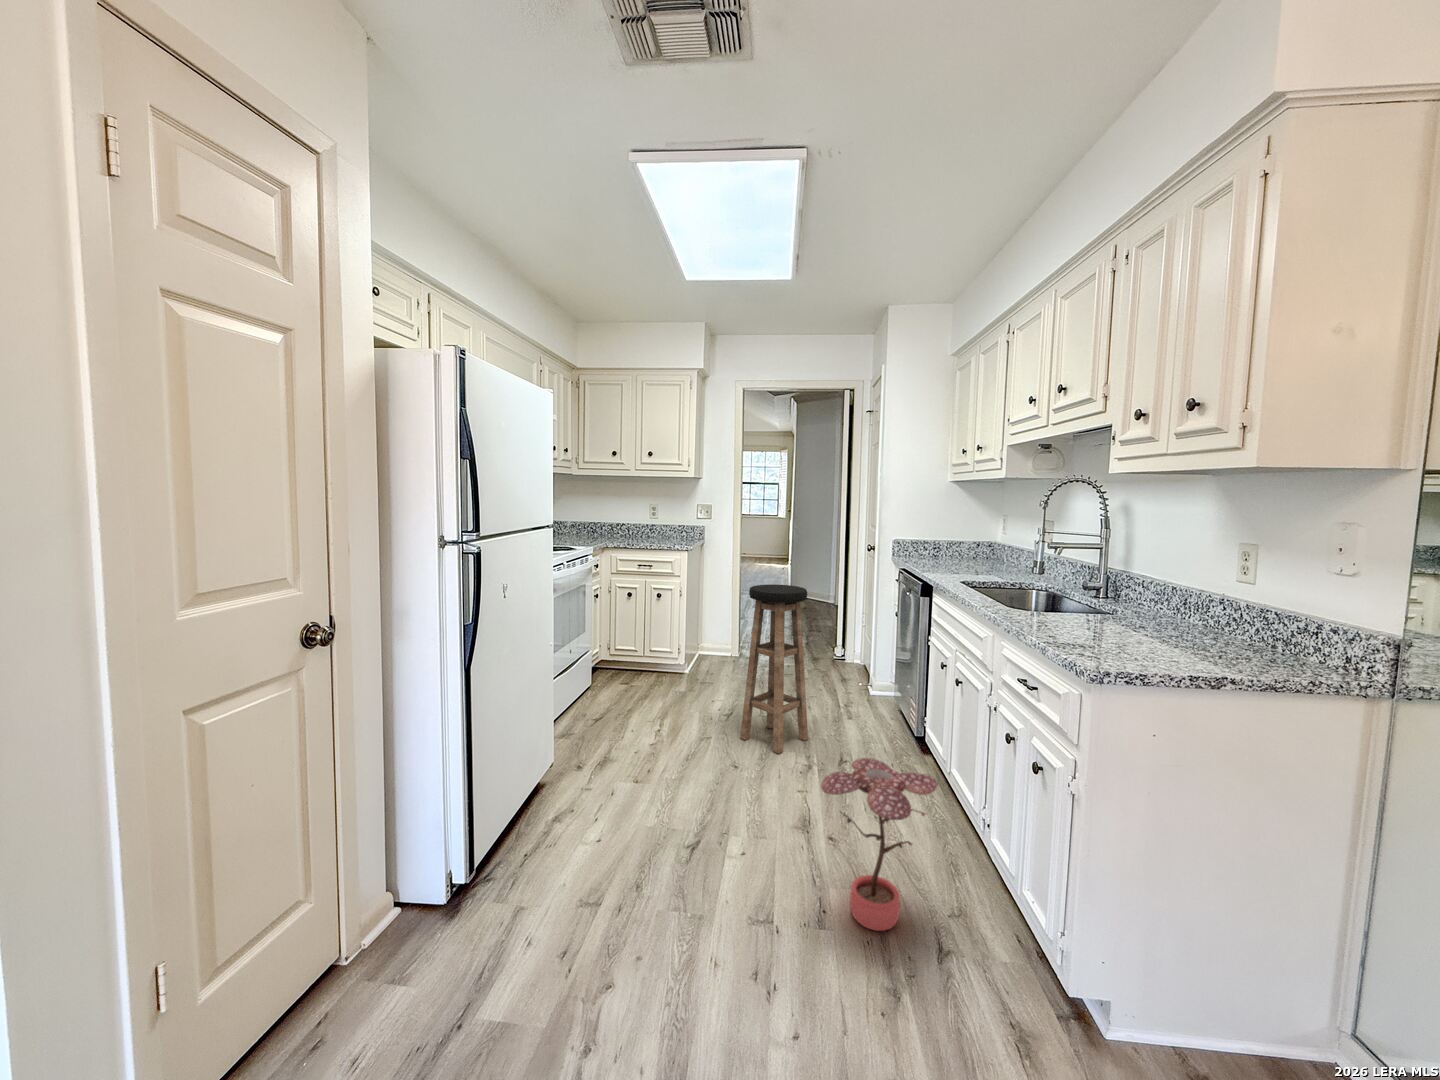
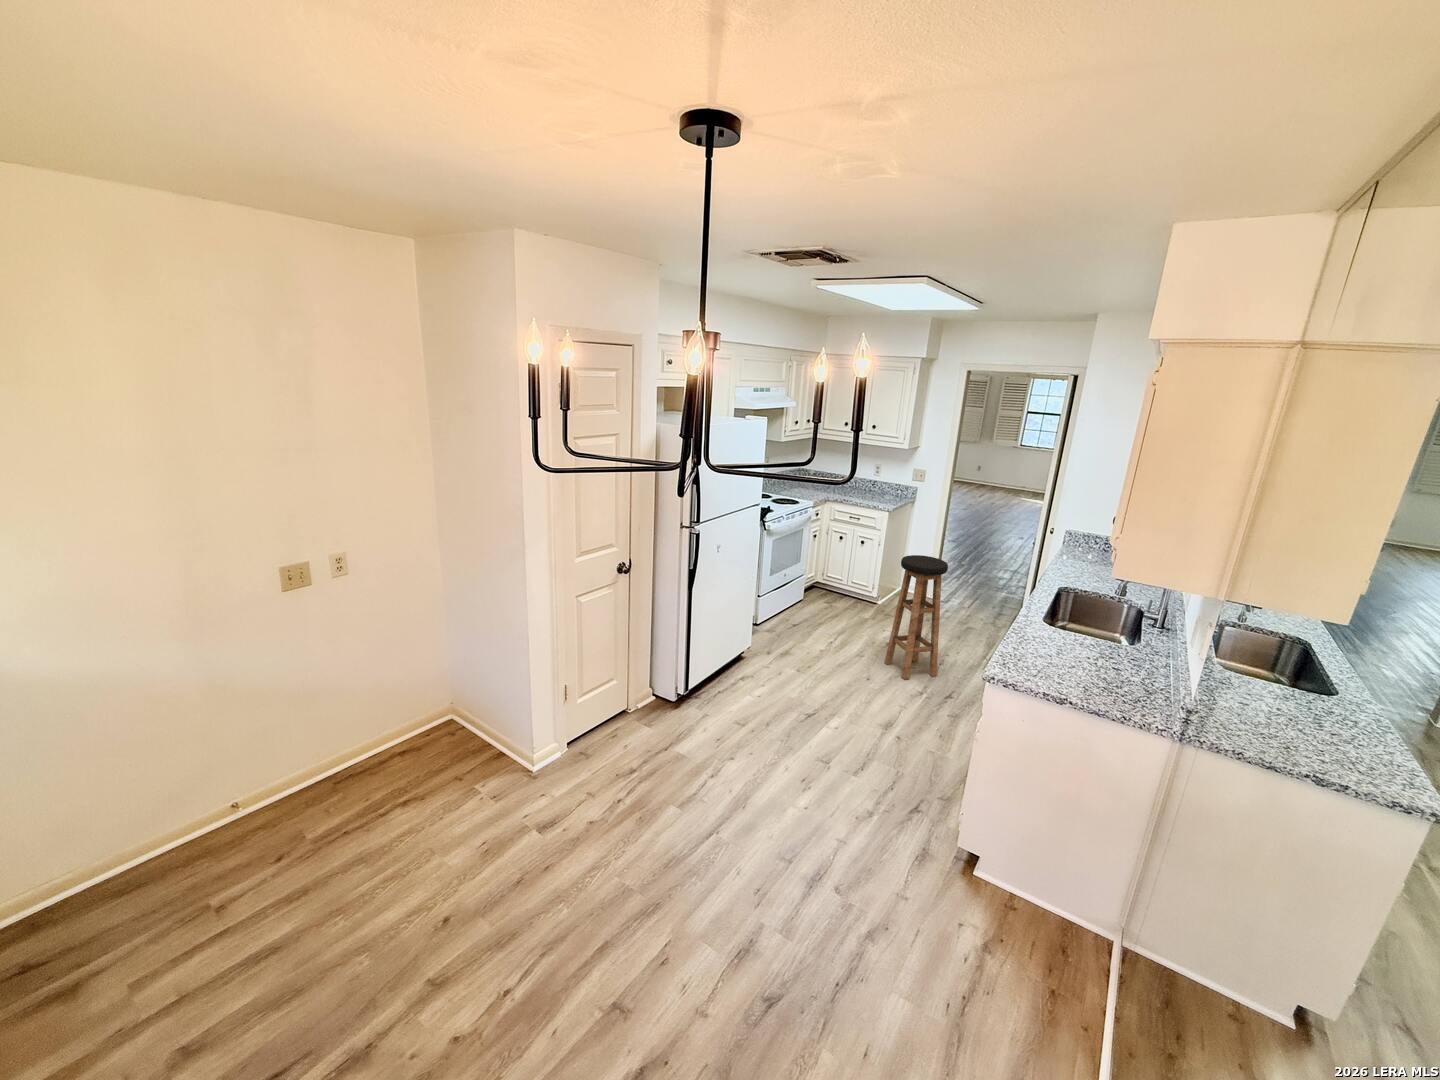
potted plant: present [821,758,938,931] -> none [862,692,936,789]

